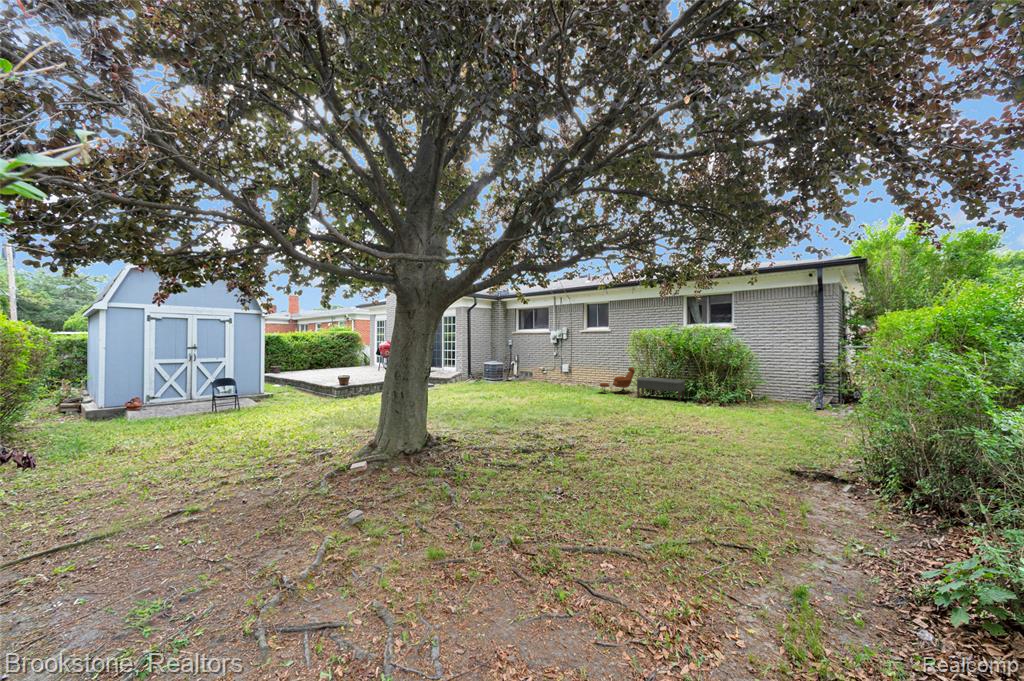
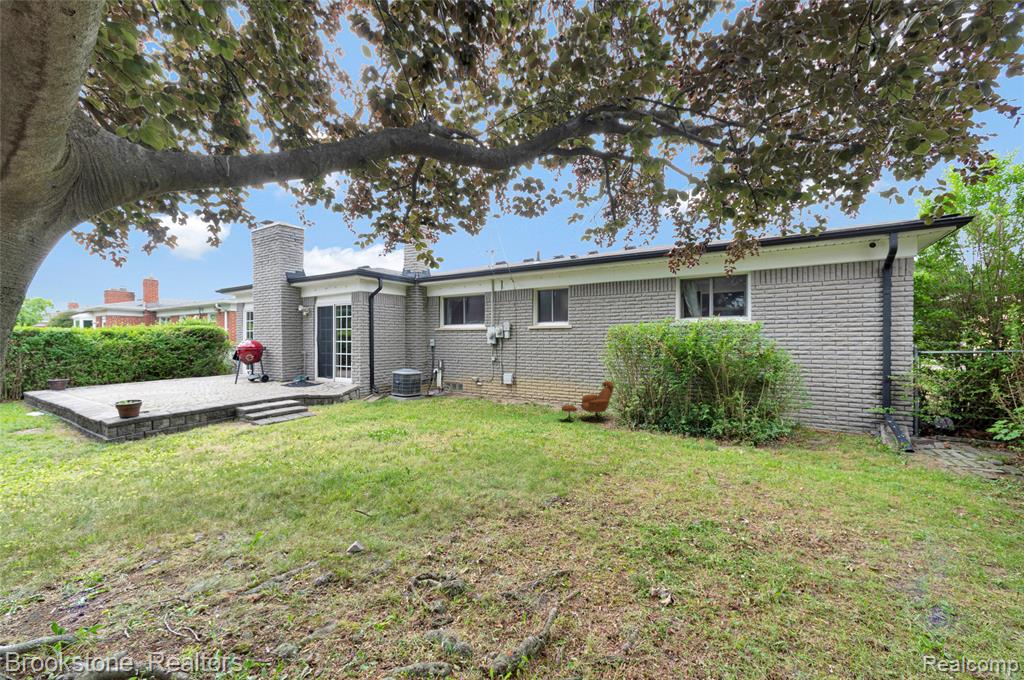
bench: present [637,377,685,401] -> none [621,397,694,437]

